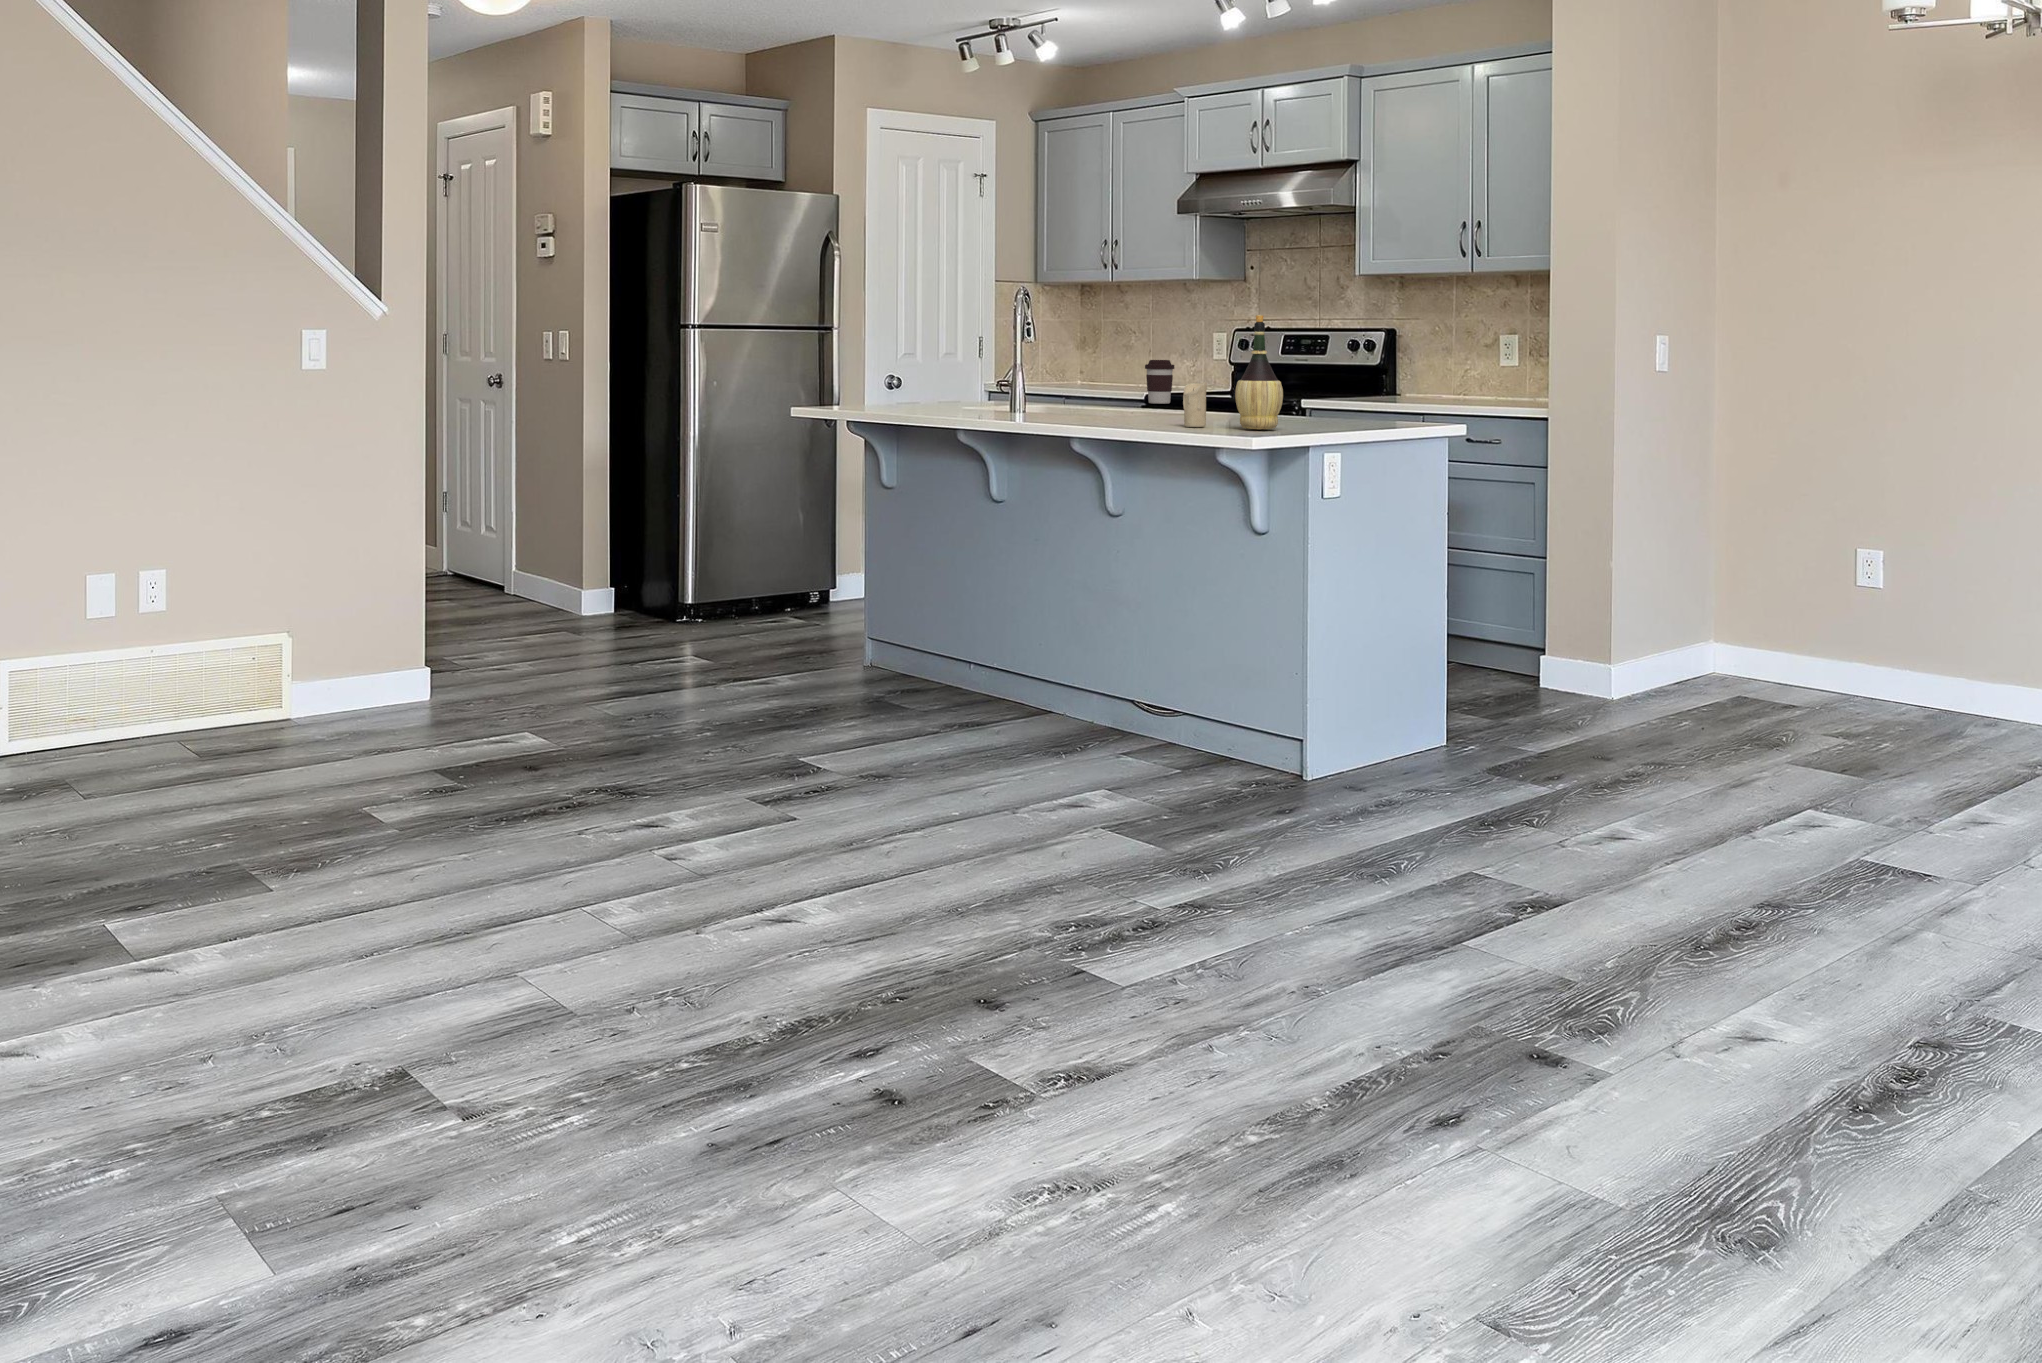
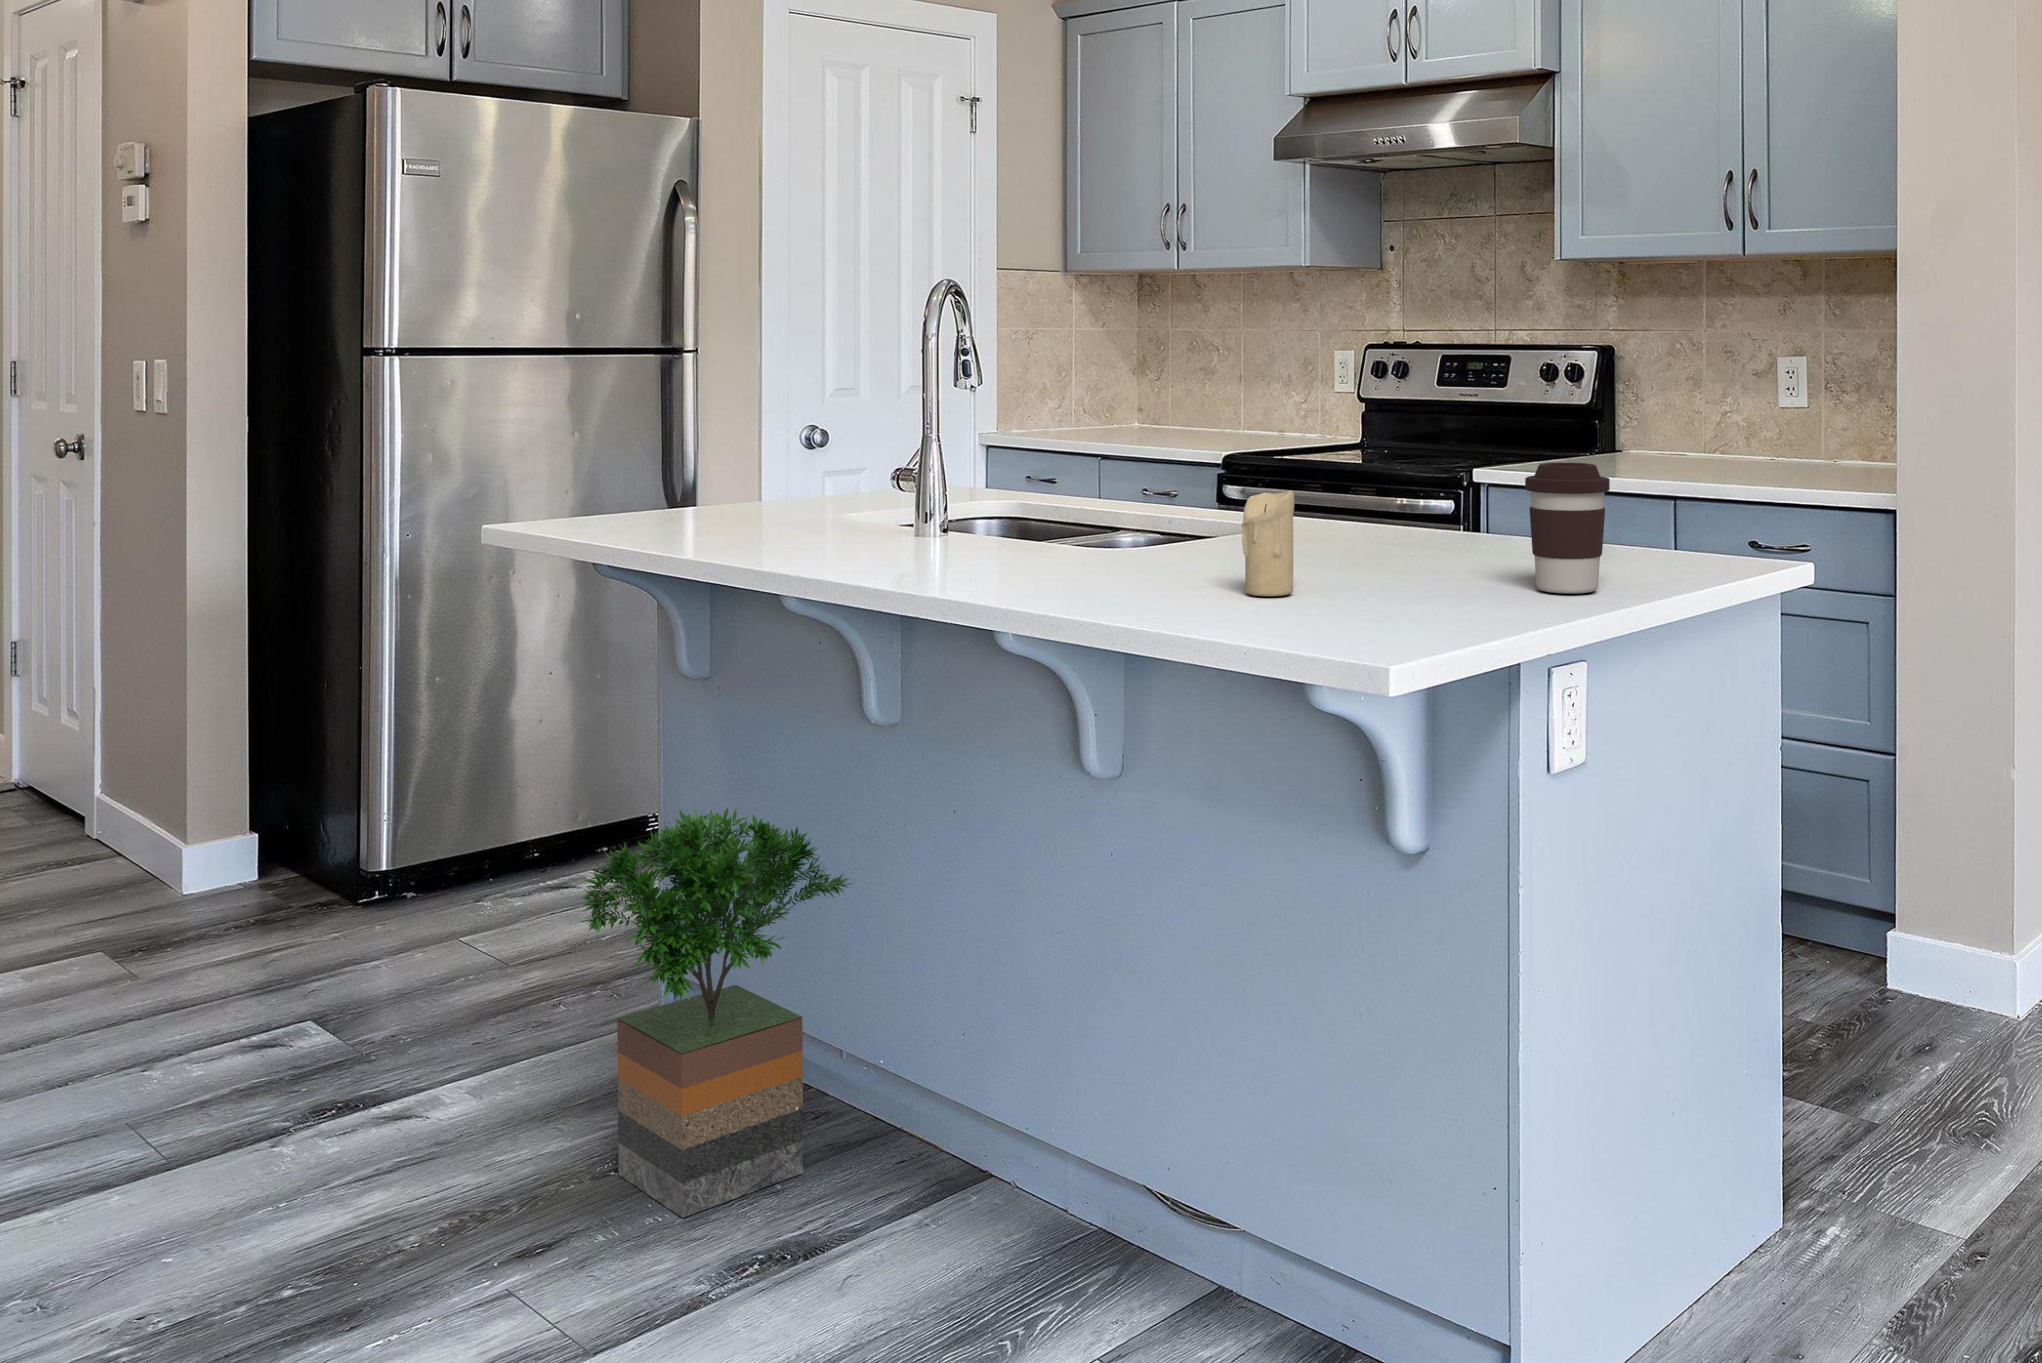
wine bottle: present [1235,315,1283,430] -> none [1358,338,1464,604]
coffee cup: present [1145,360,1174,404] -> present [1525,463,1610,593]
potted tree: none [870,536,987,713] -> present [580,808,853,1218]

